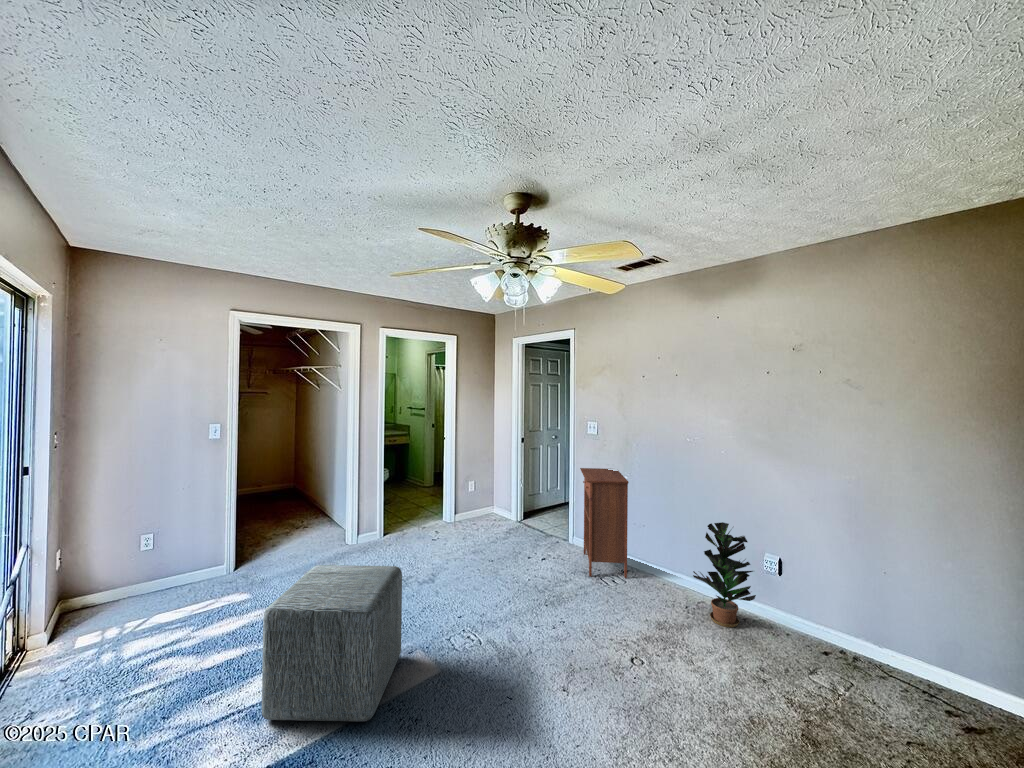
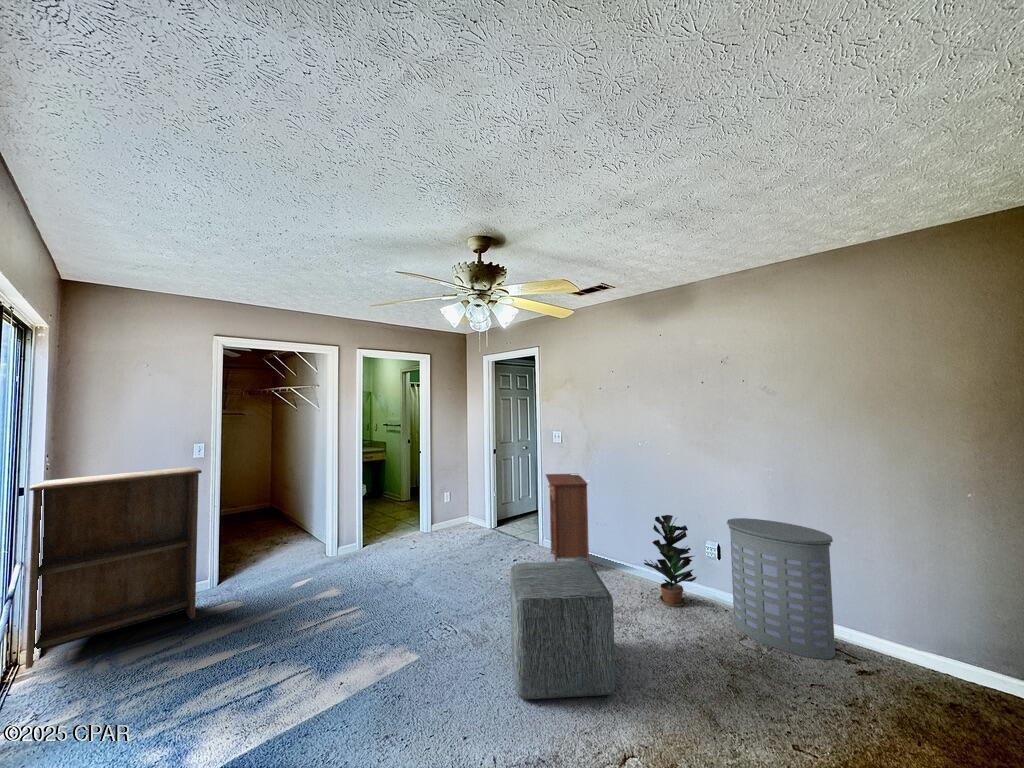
bookshelf: none [32,449,213,656] -> present [25,467,202,669]
laundry hamper: none [797,532,936,708] -> present [727,518,835,659]
ottoman: present [262,565,402,722] -> present [510,561,615,699]

